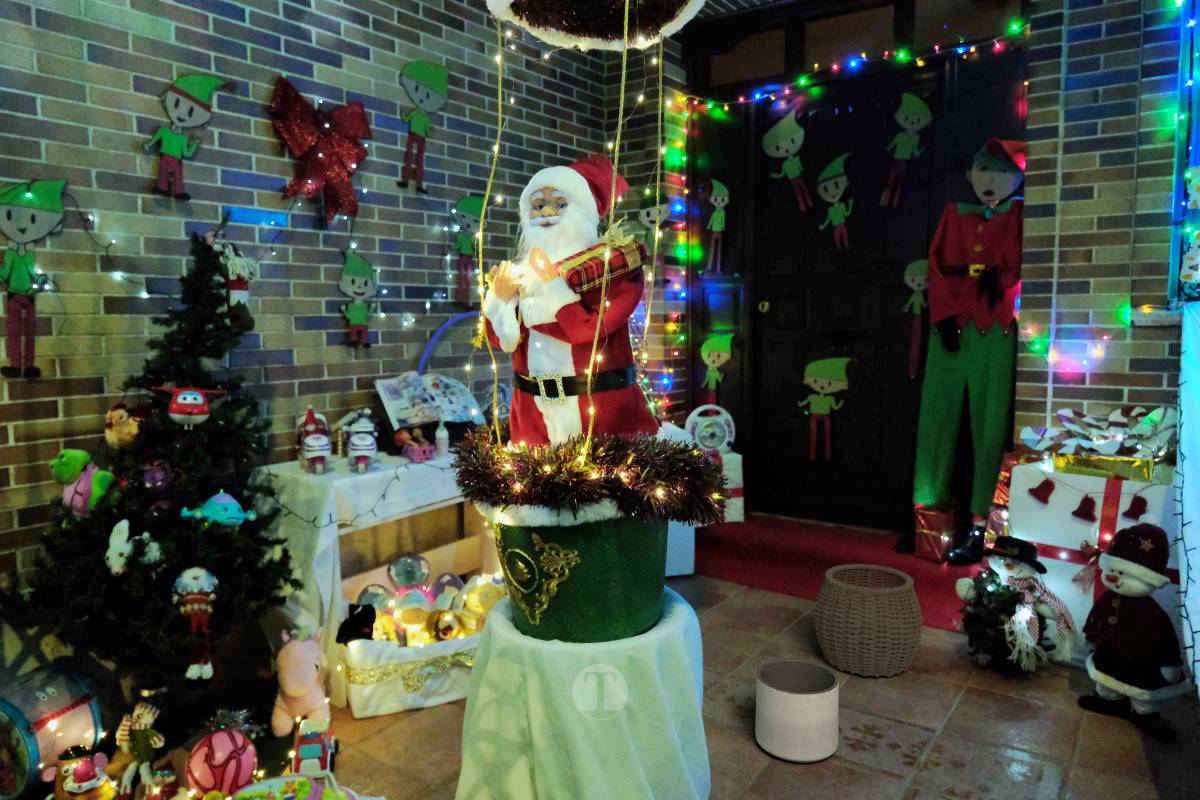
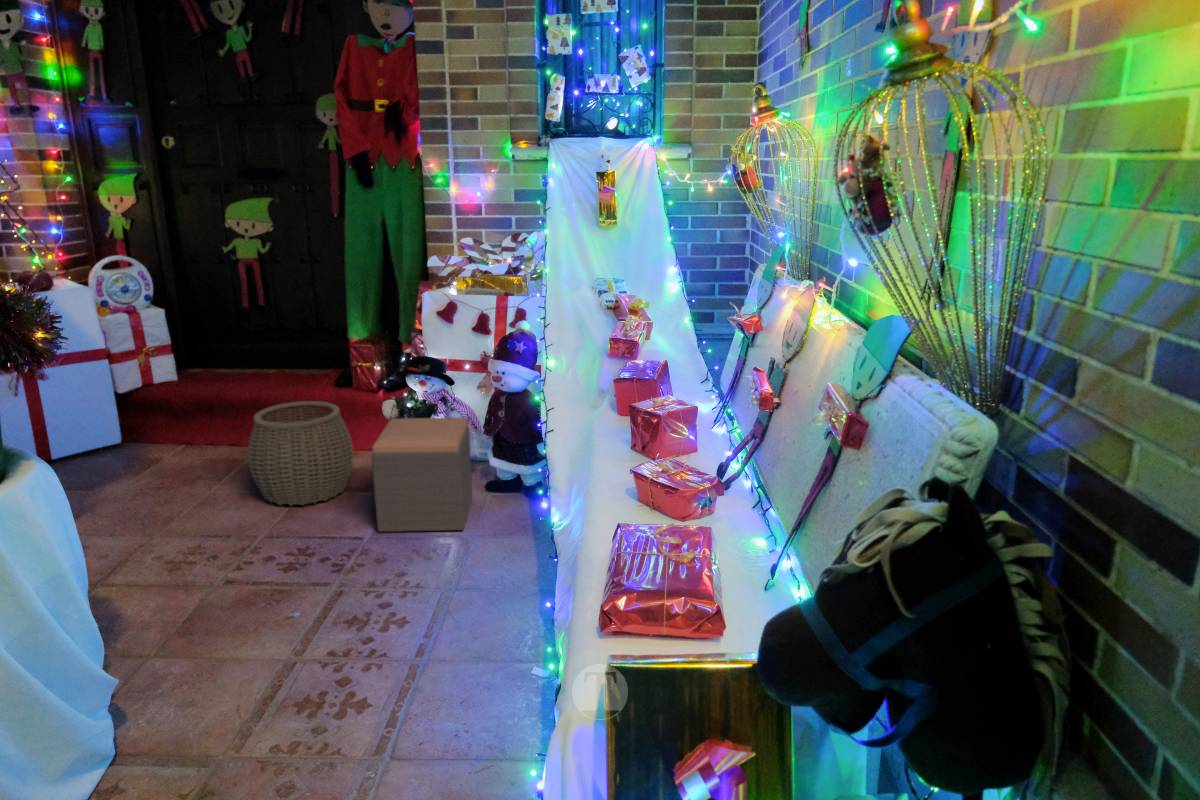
footstool: none [951,604,1071,758] -> present [371,418,473,532]
planter: present [755,659,839,762] -> none [181,499,273,594]

